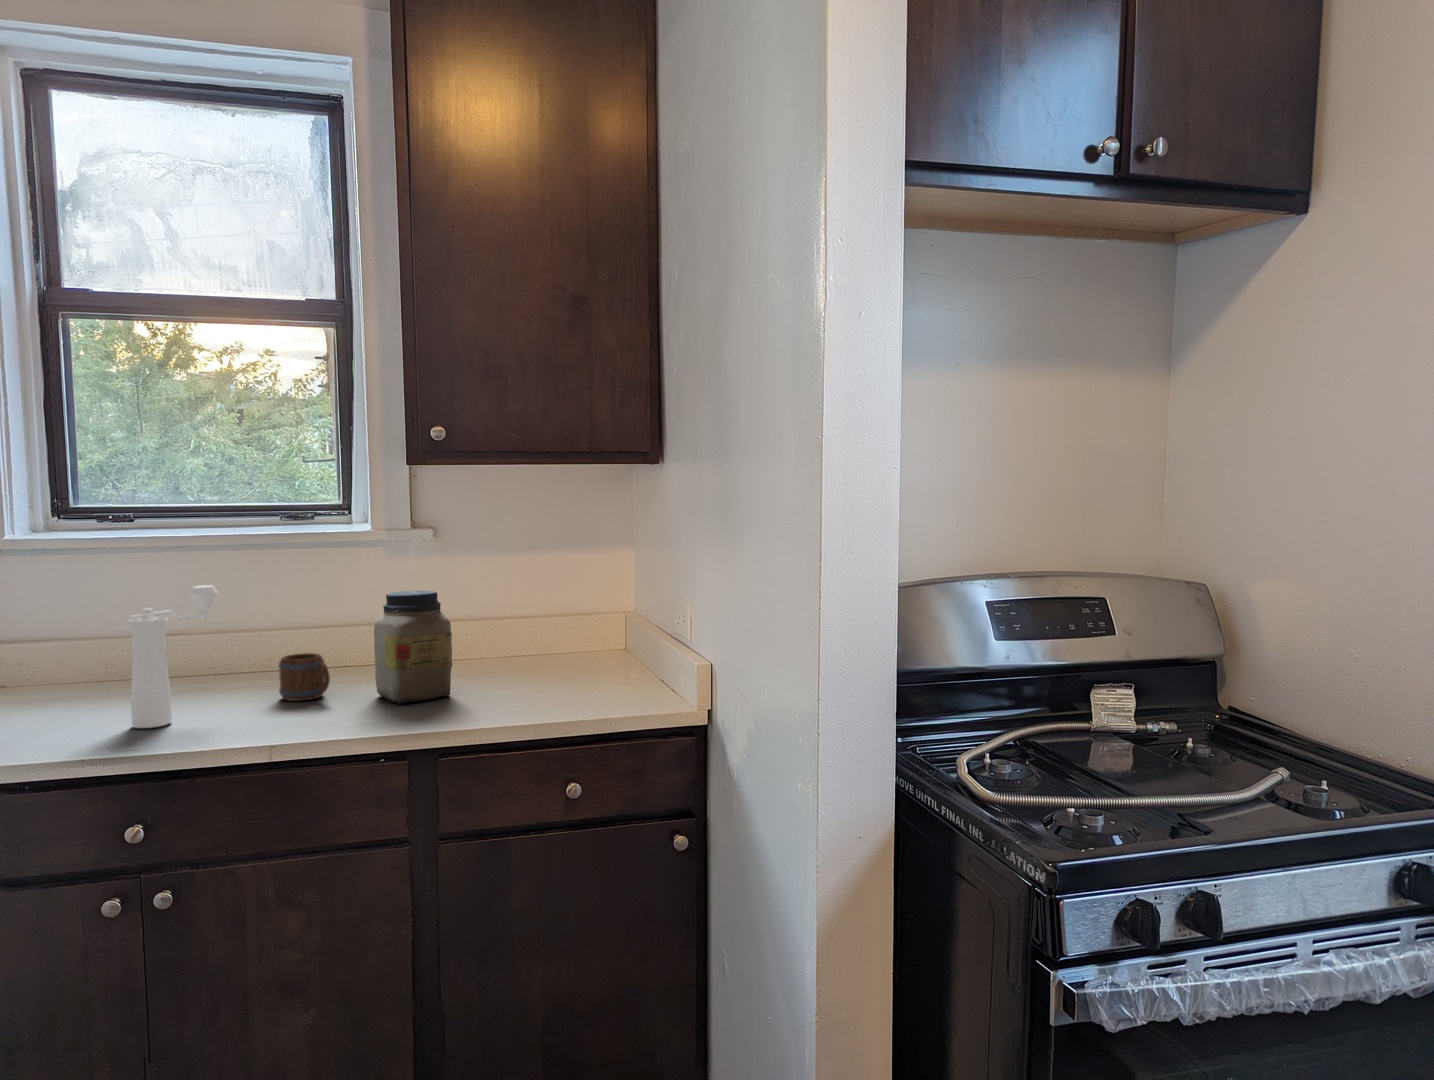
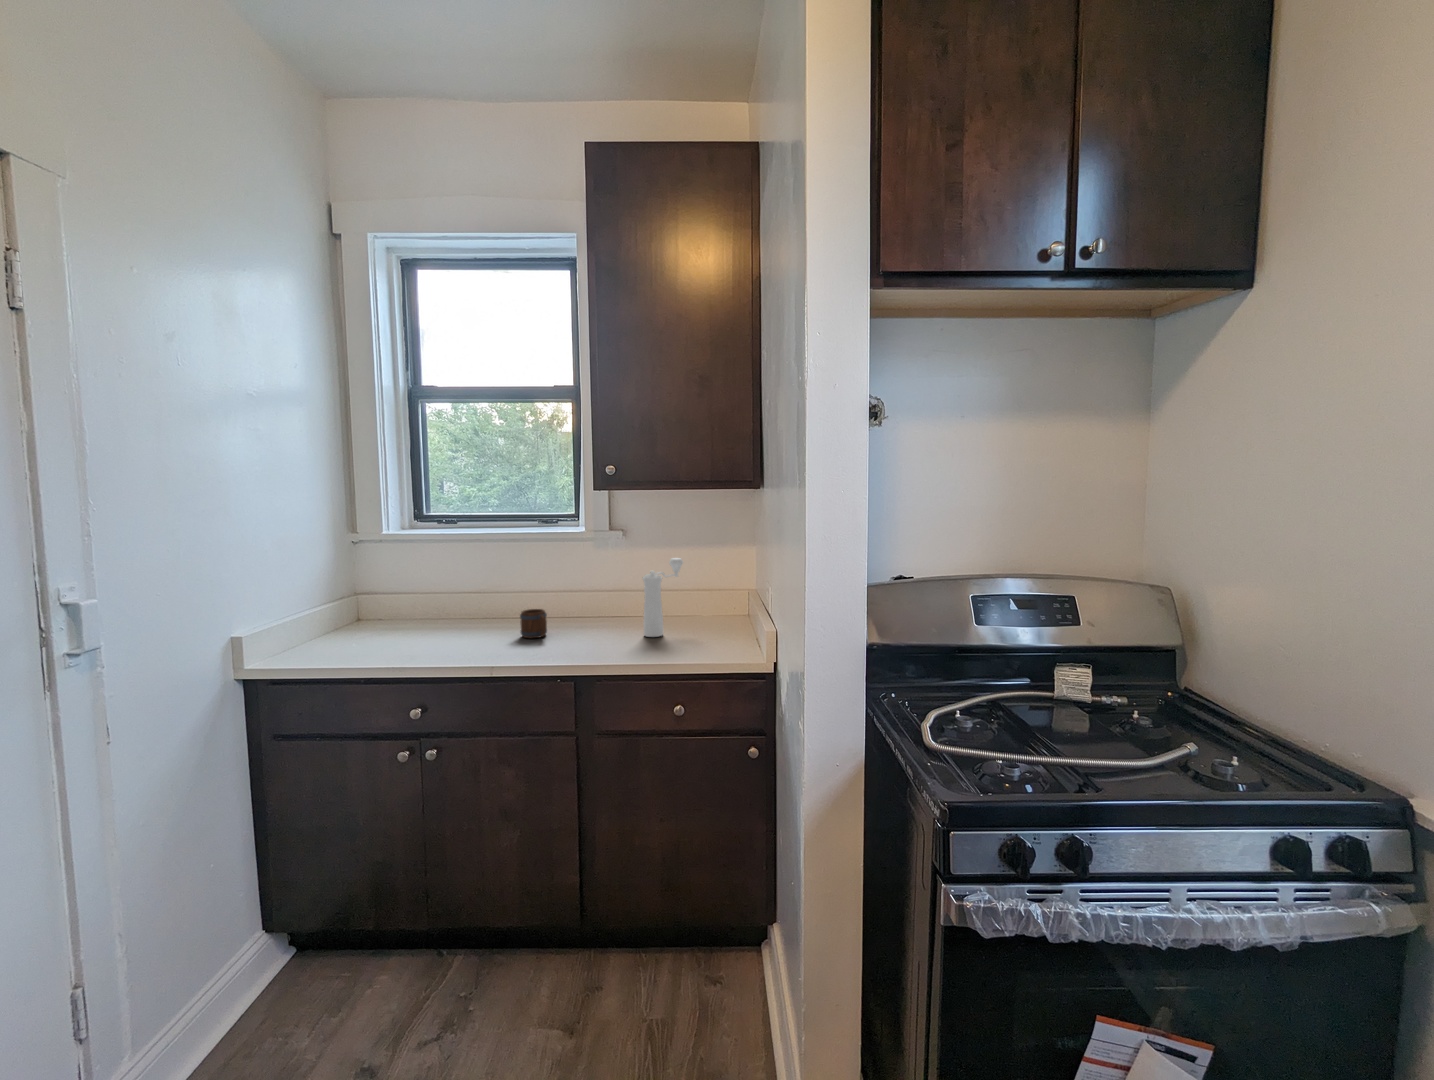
pepper mill: present [127,585,218,728] -> present [643,558,683,637]
jar: present [374,590,452,704] -> none [573,572,619,645]

